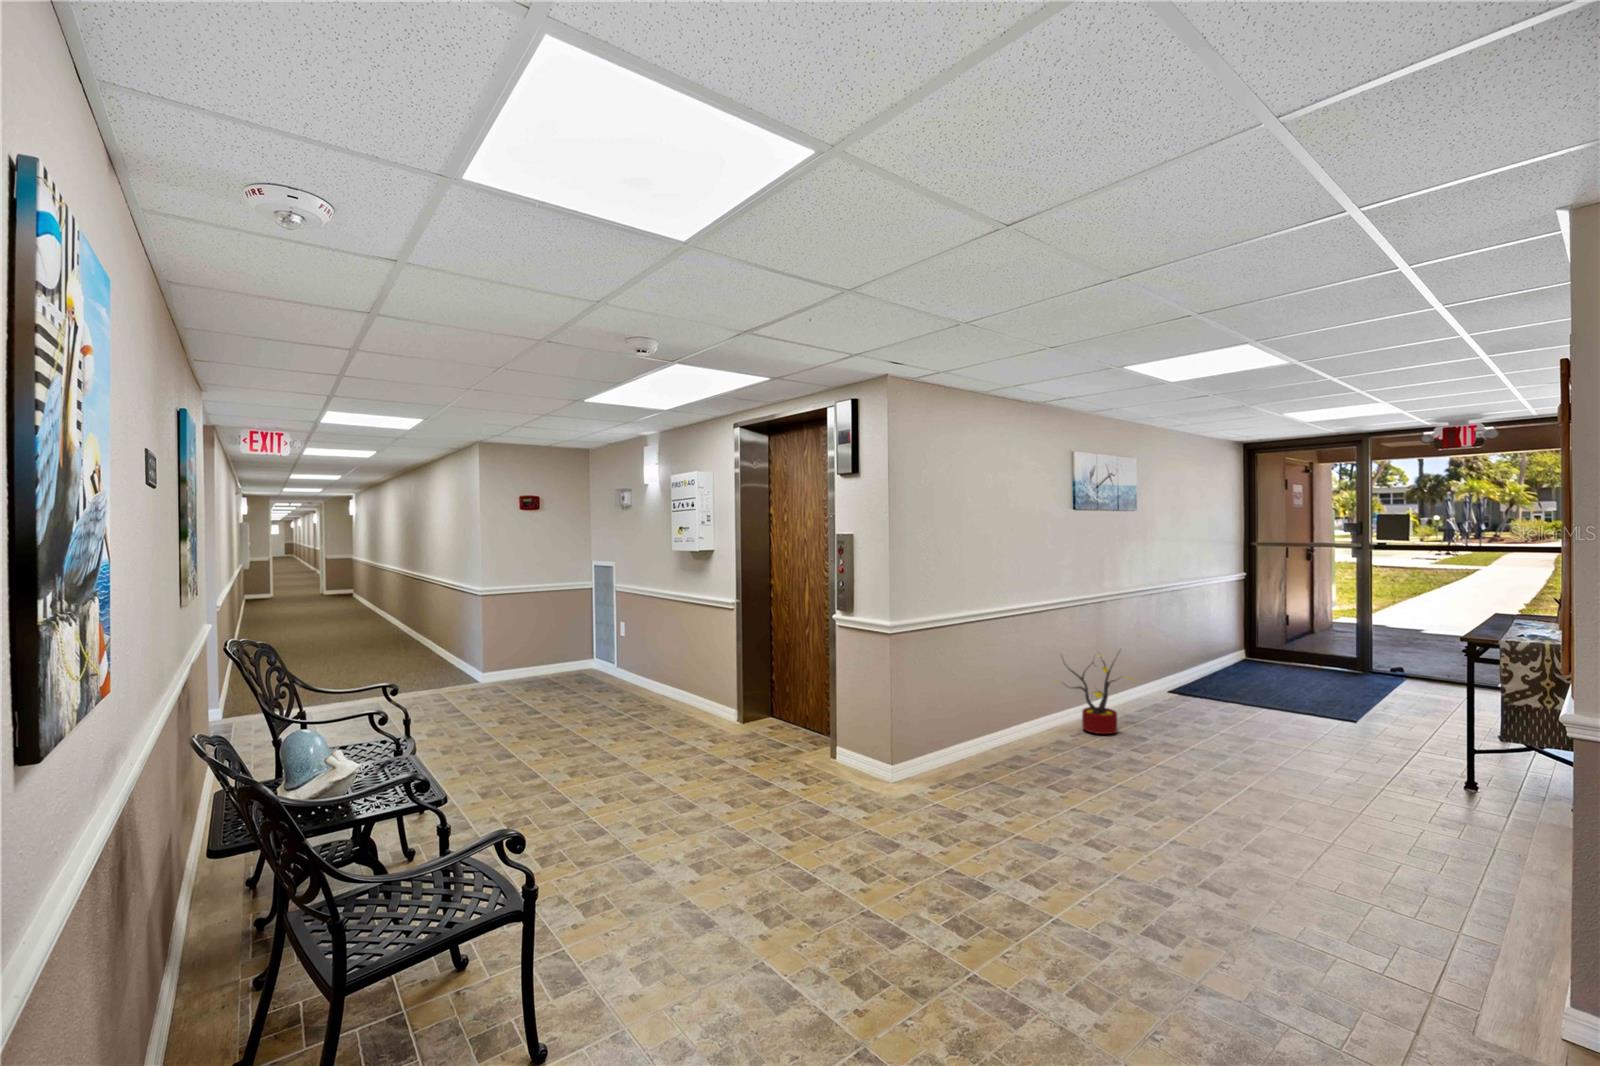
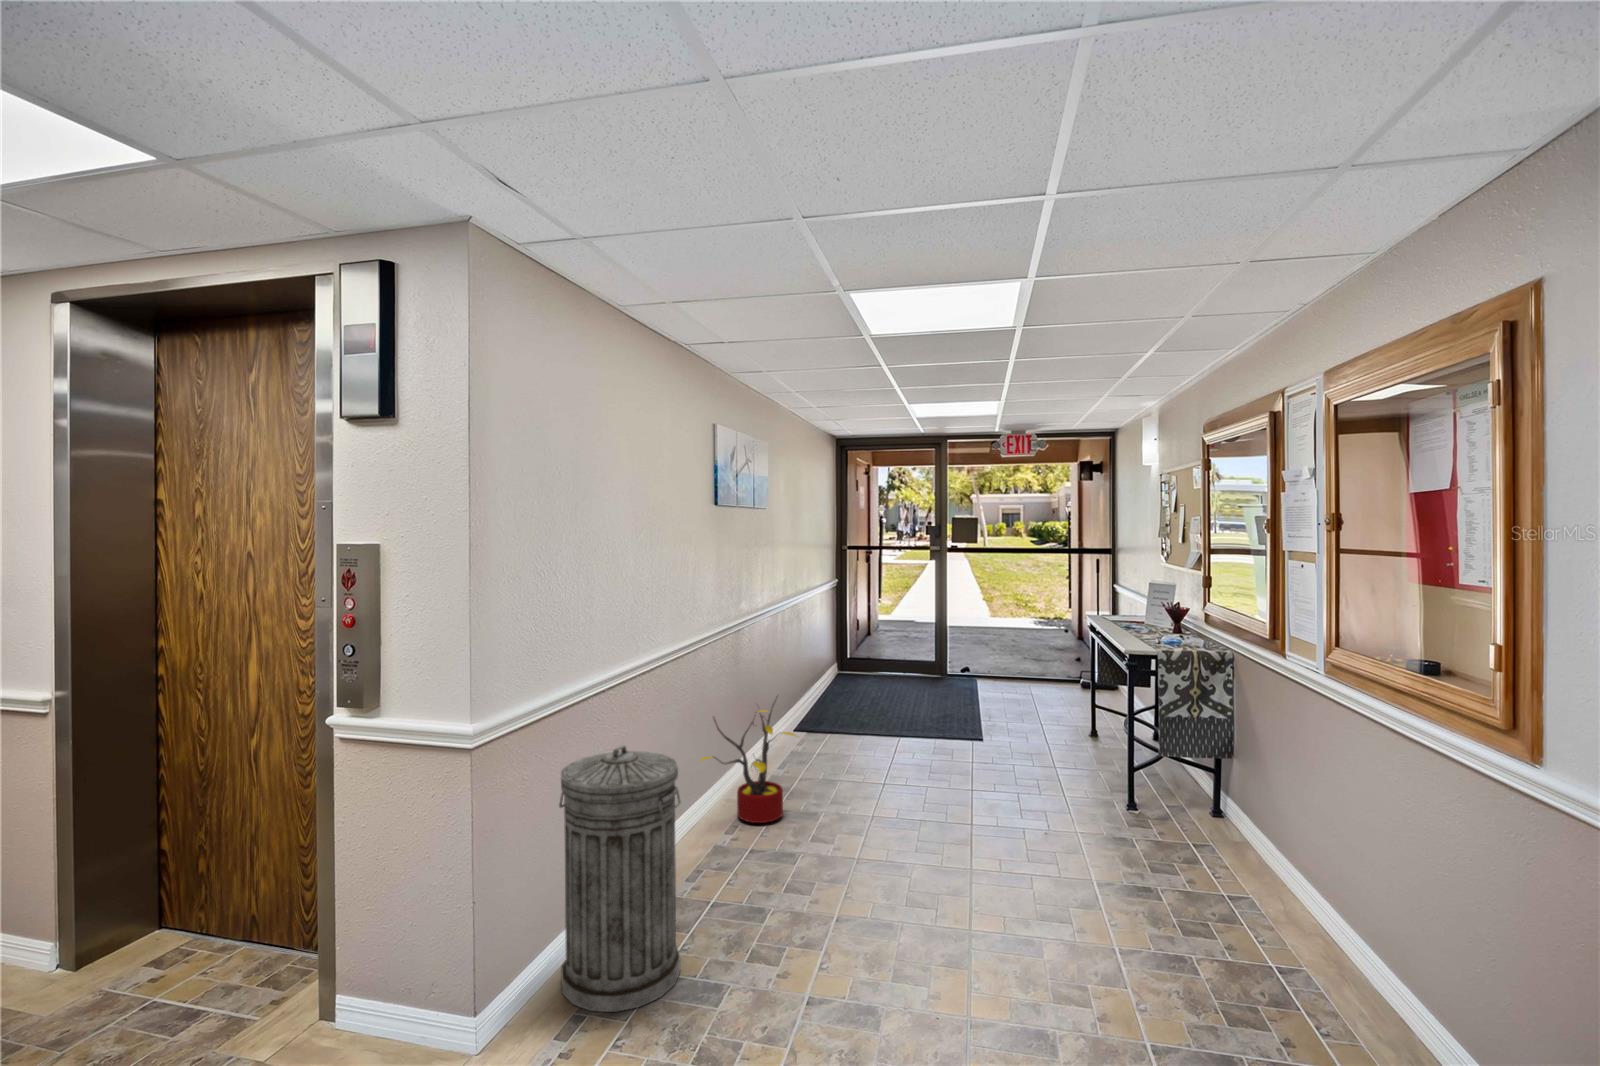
trash can: none [938,648,1004,787] -> present [559,745,681,1012]

